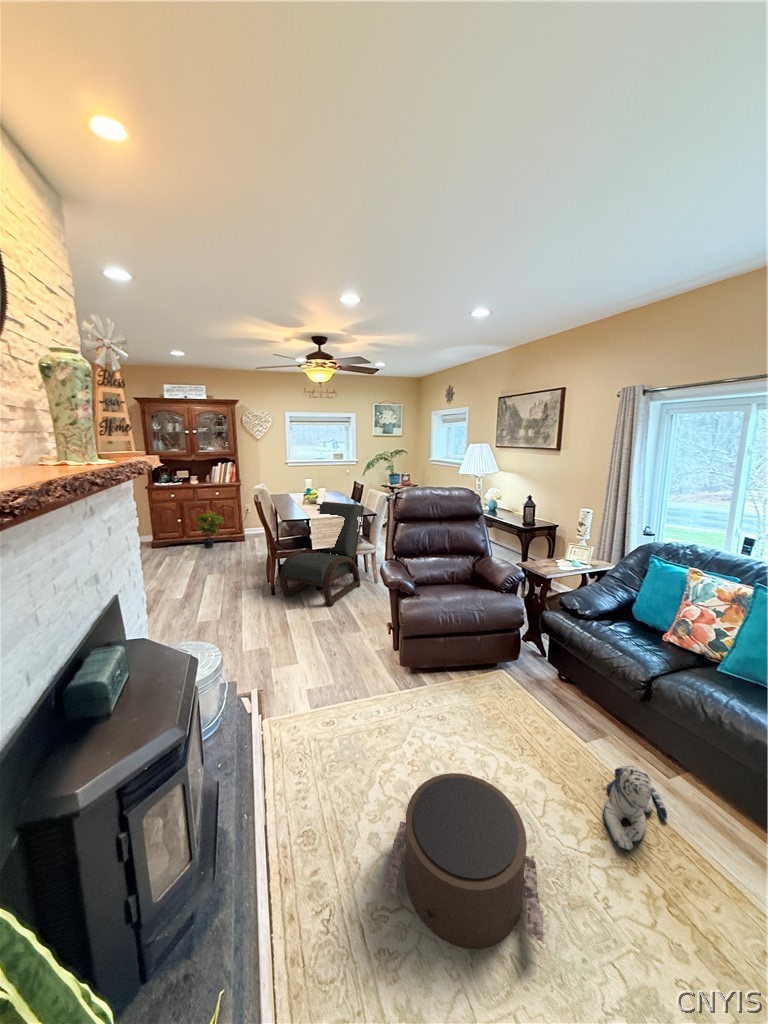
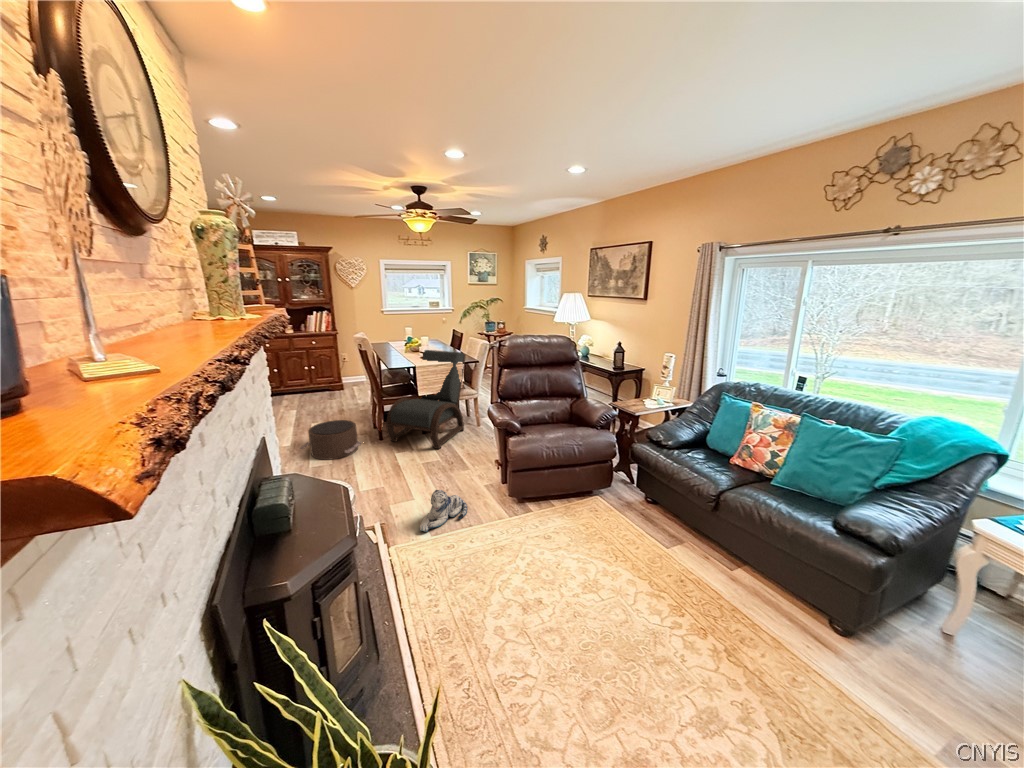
potted plant: present [195,511,225,548] -> none [288,361,321,399]
plush toy: present [603,766,667,850] -> present [420,490,467,532]
pouf: present [384,773,543,949] -> present [300,420,362,460]

